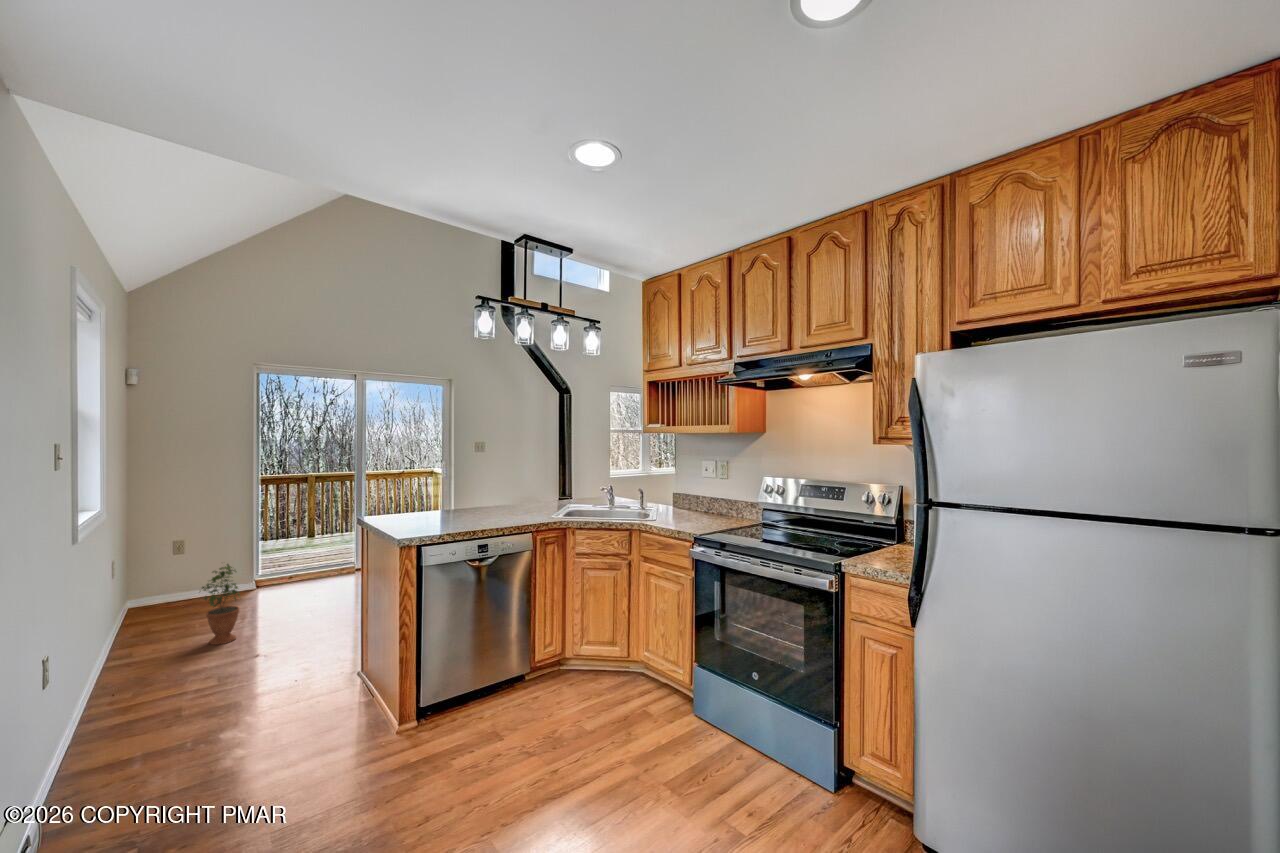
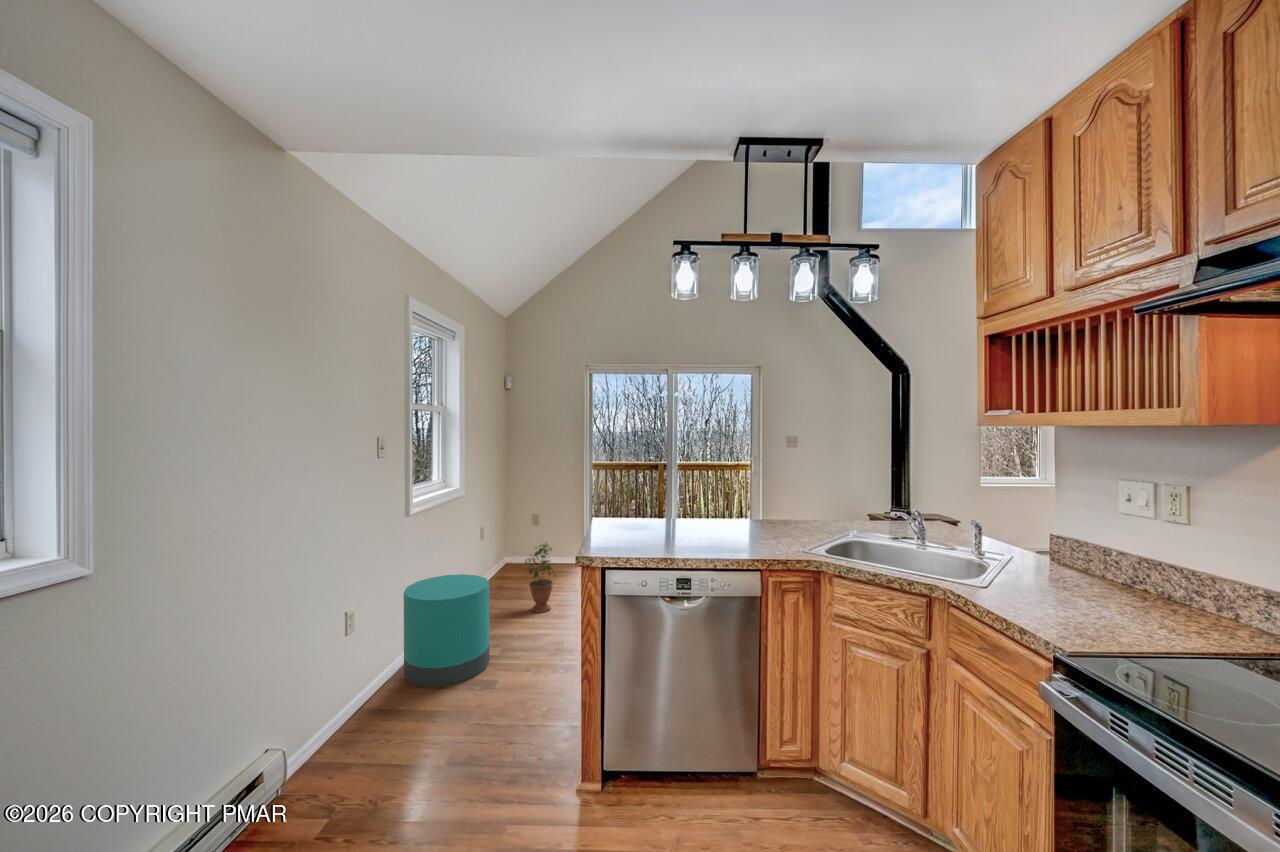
trash can: none [81,603,209,738] -> present [404,574,489,686]

